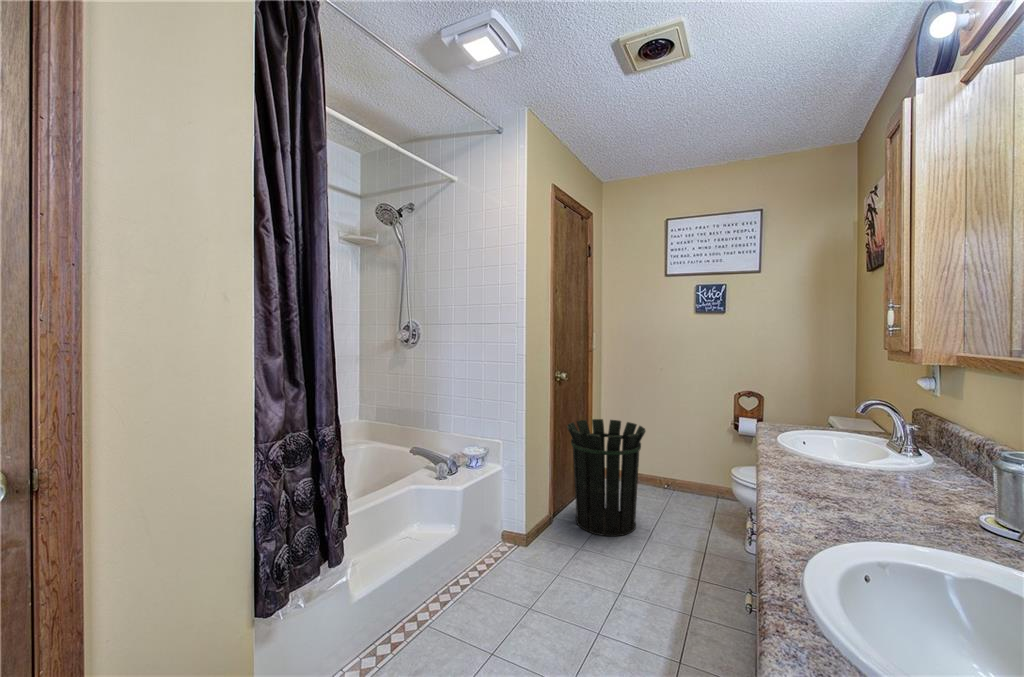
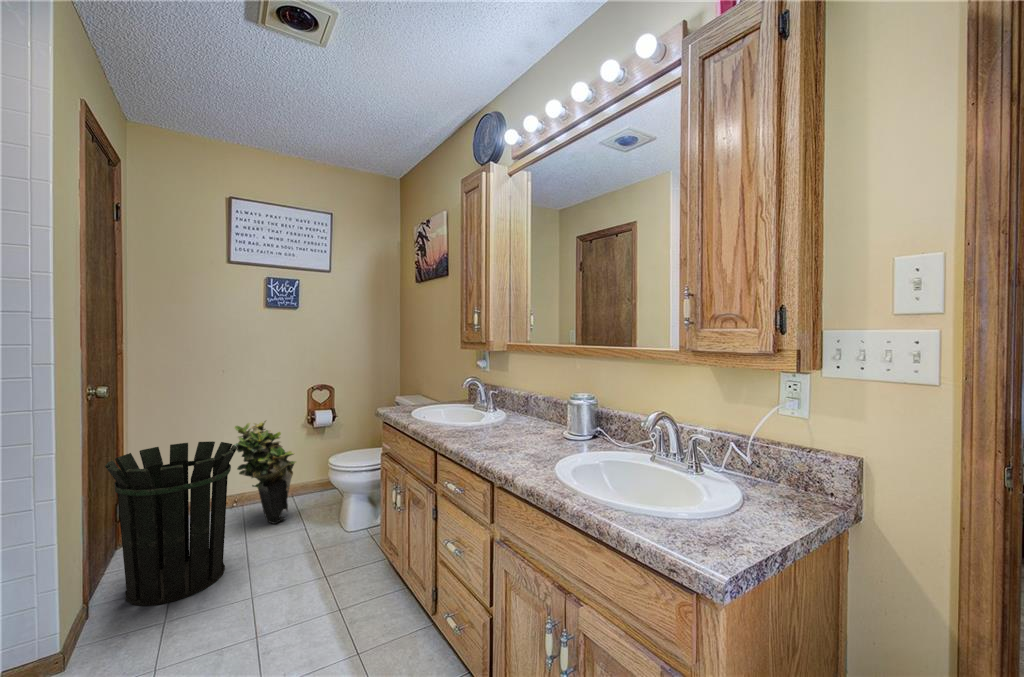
potted plant: none [658,415,714,512] -> present [234,421,296,524]

